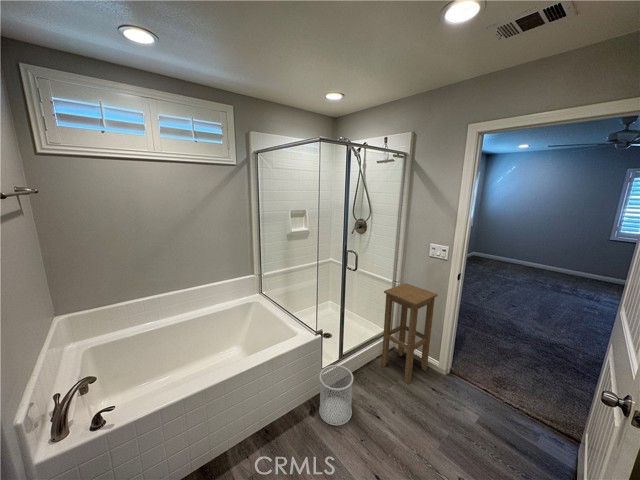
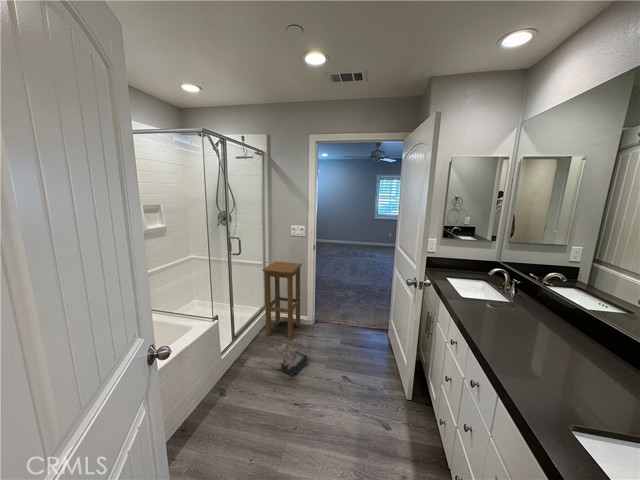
wastebasket: present [319,365,353,426] -> none [225,341,259,394]
decorative plant: none [372,385,419,436] -> present [276,340,307,376]

